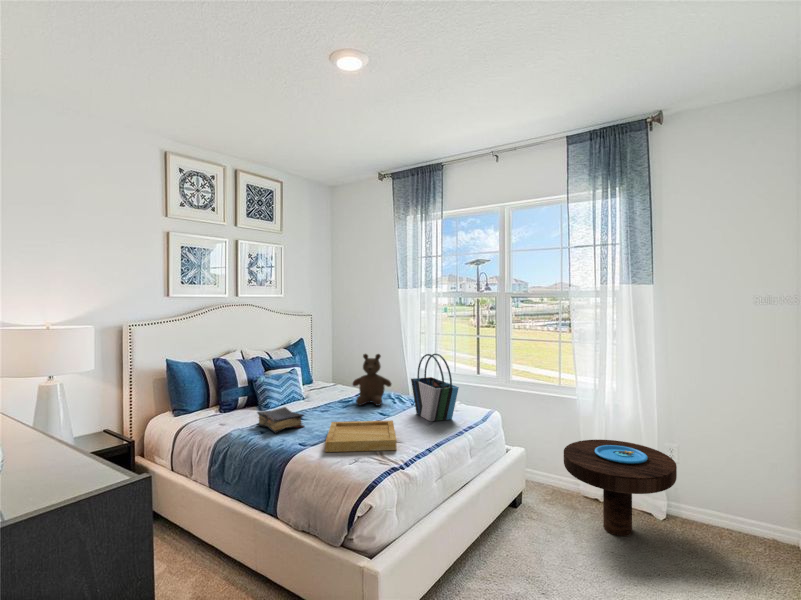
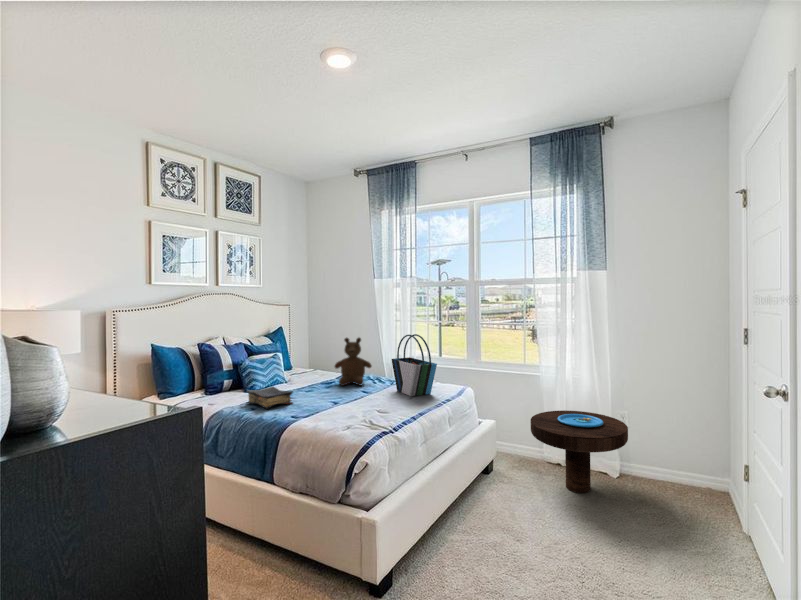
tray: present [325,421,397,452] -> none [318,395,385,422]

